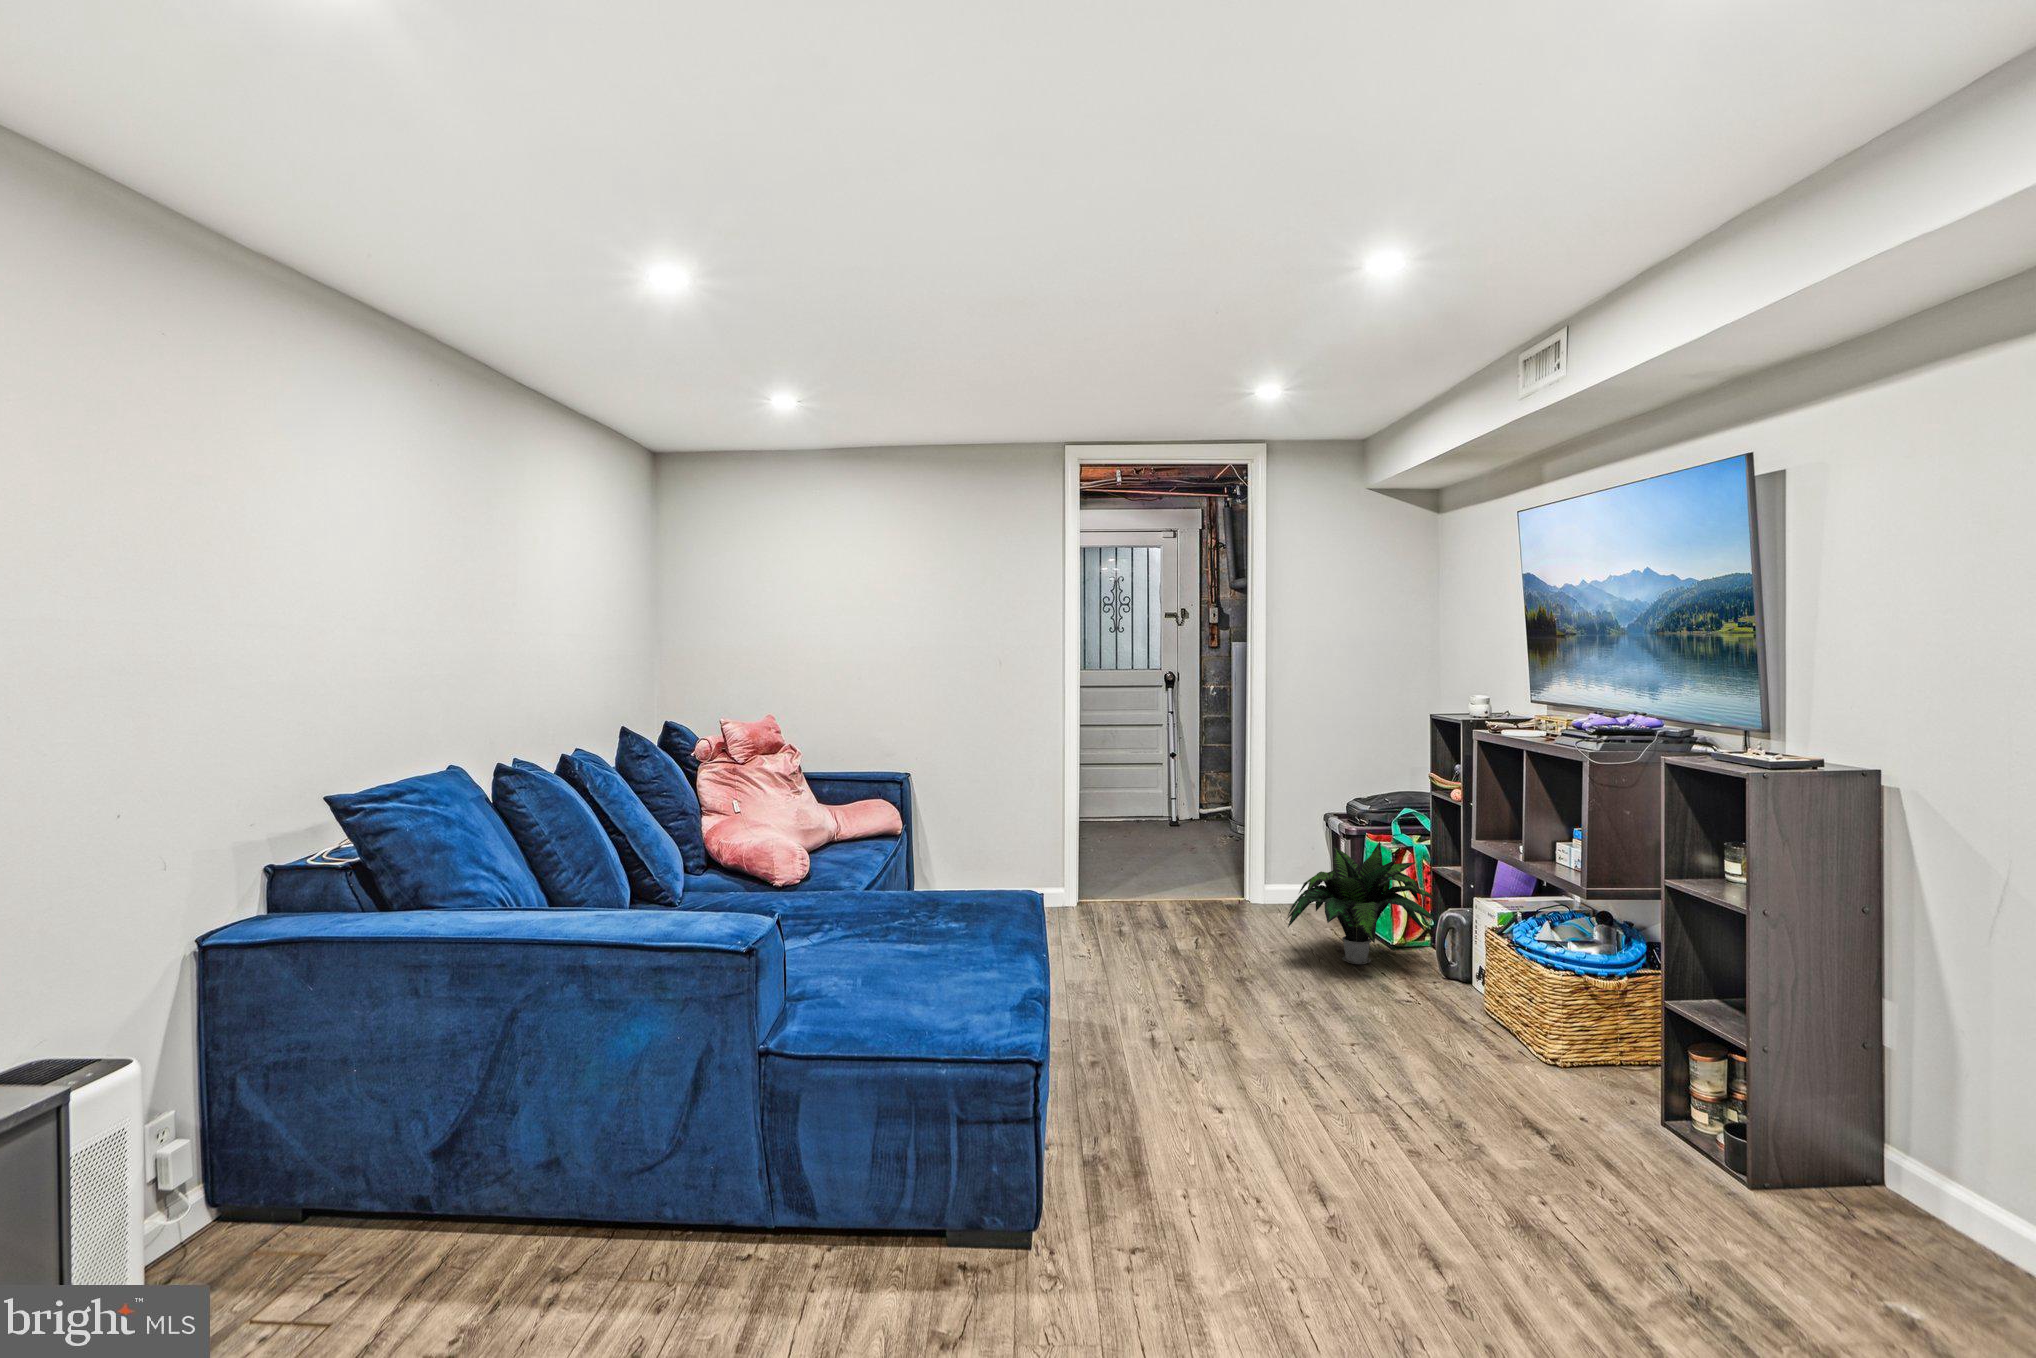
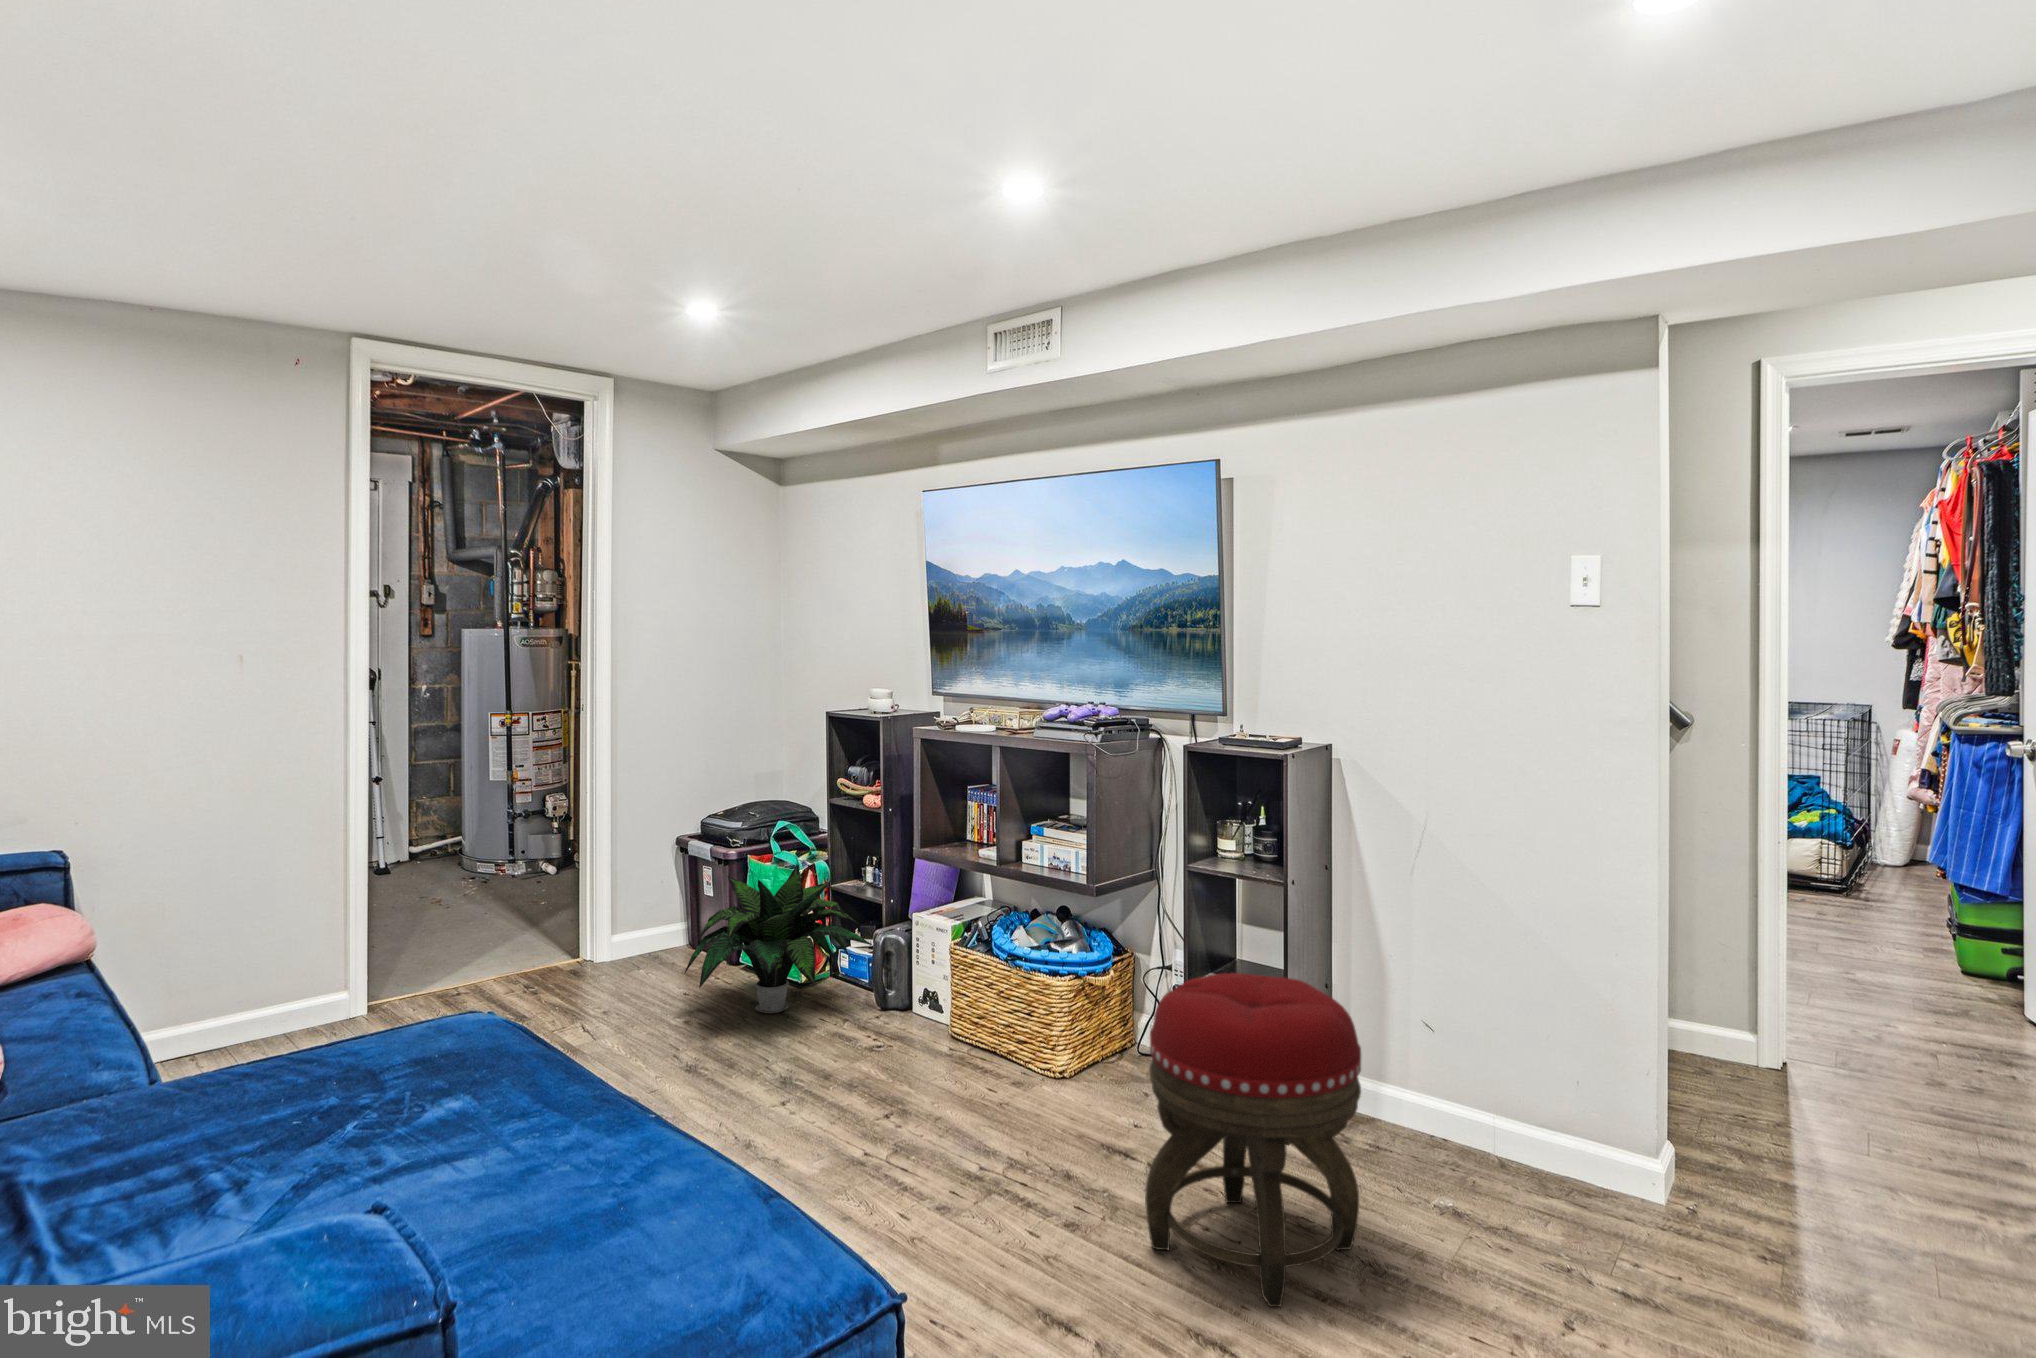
footstool: none [1477,960,1697,1253] -> present [1145,973,1361,1307]

